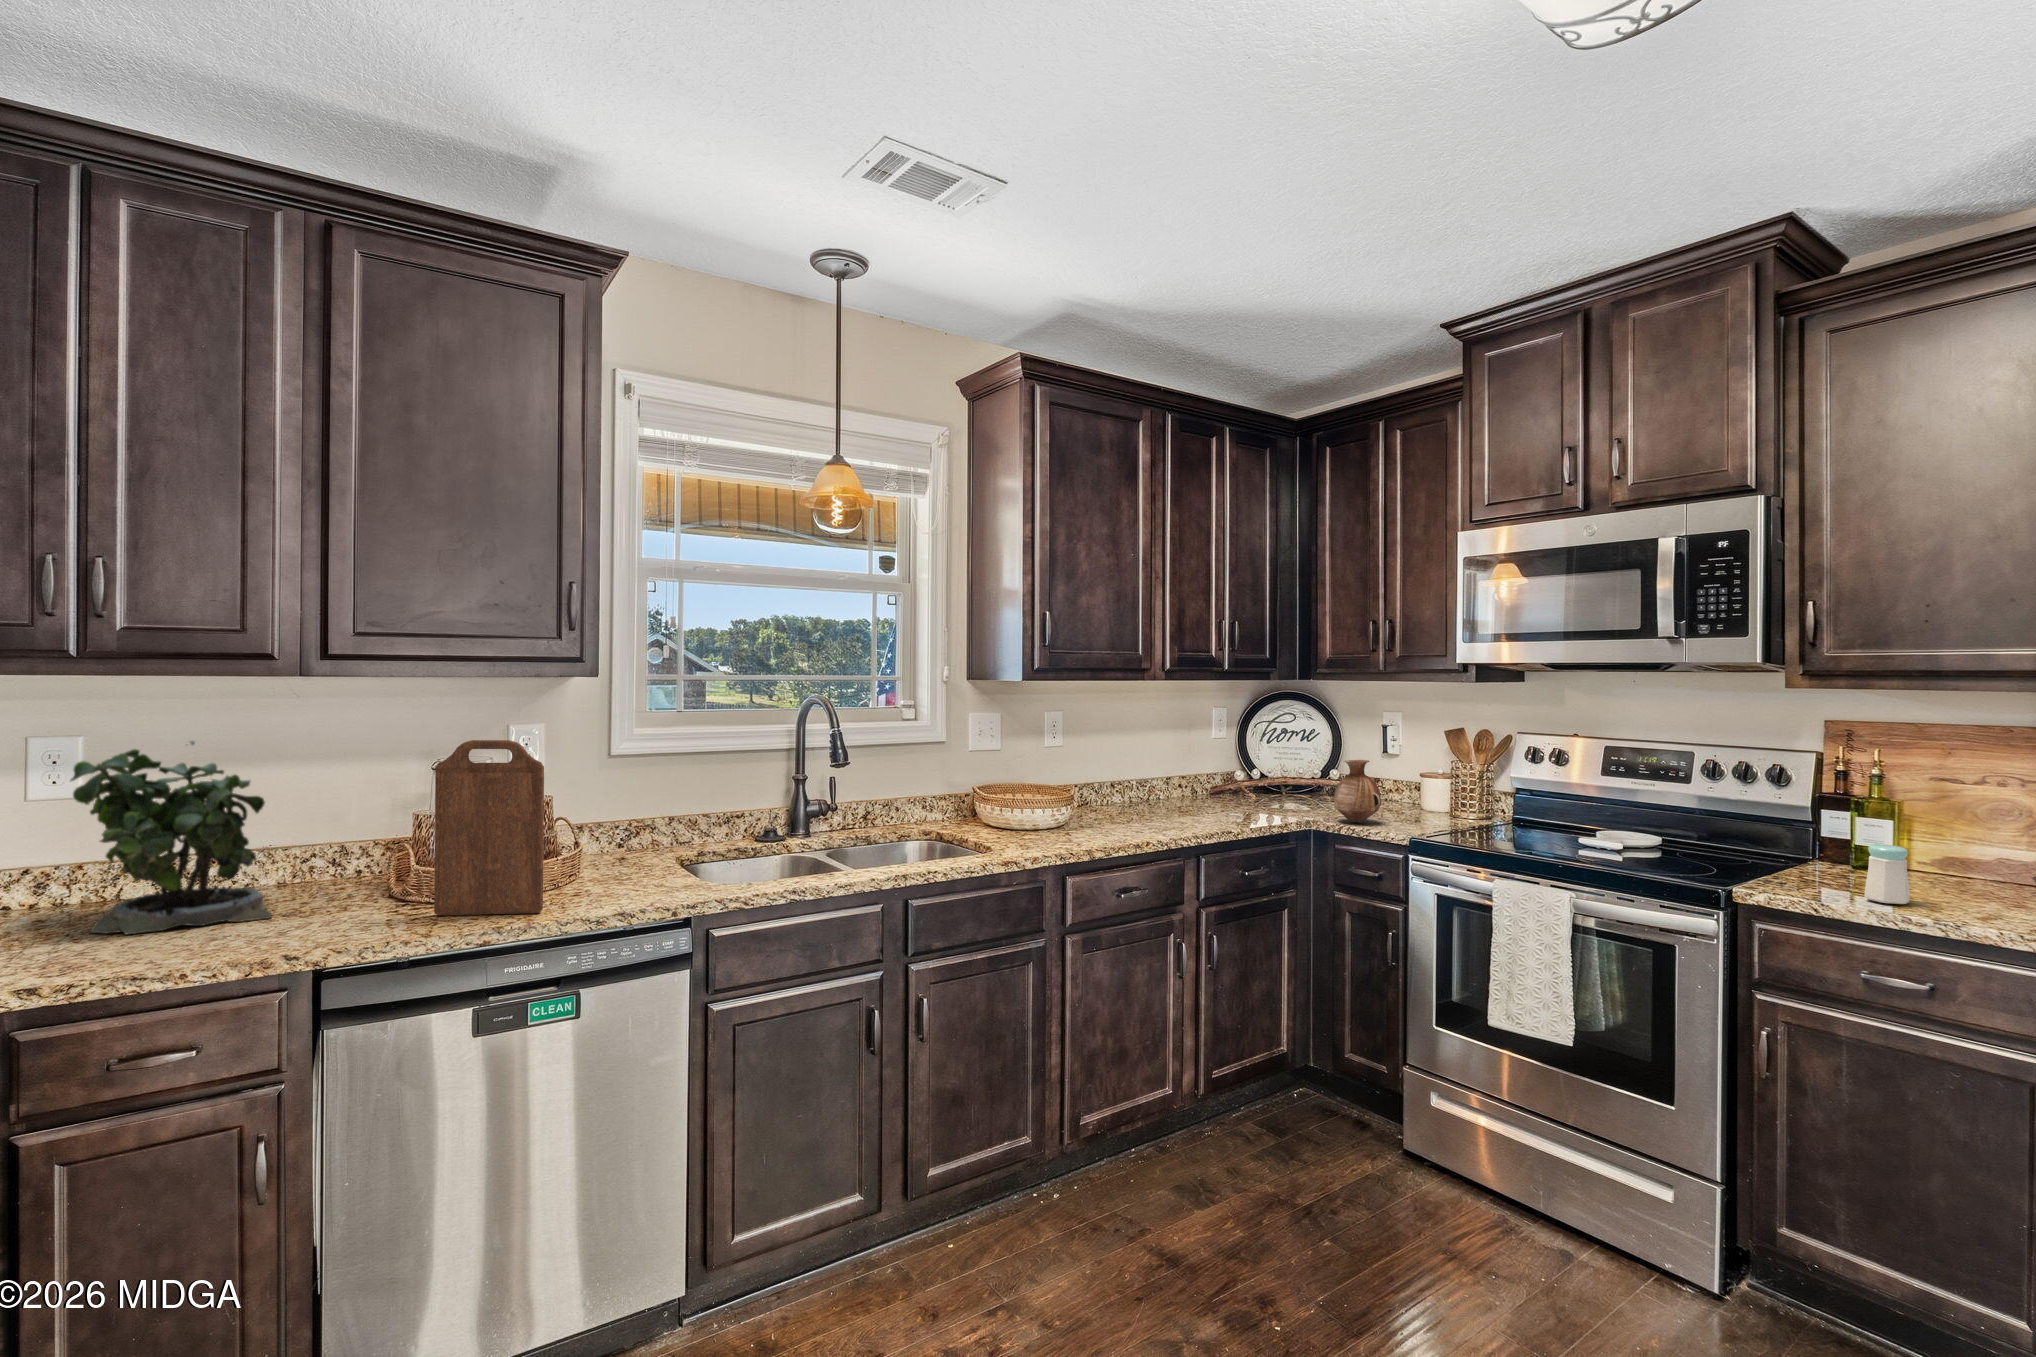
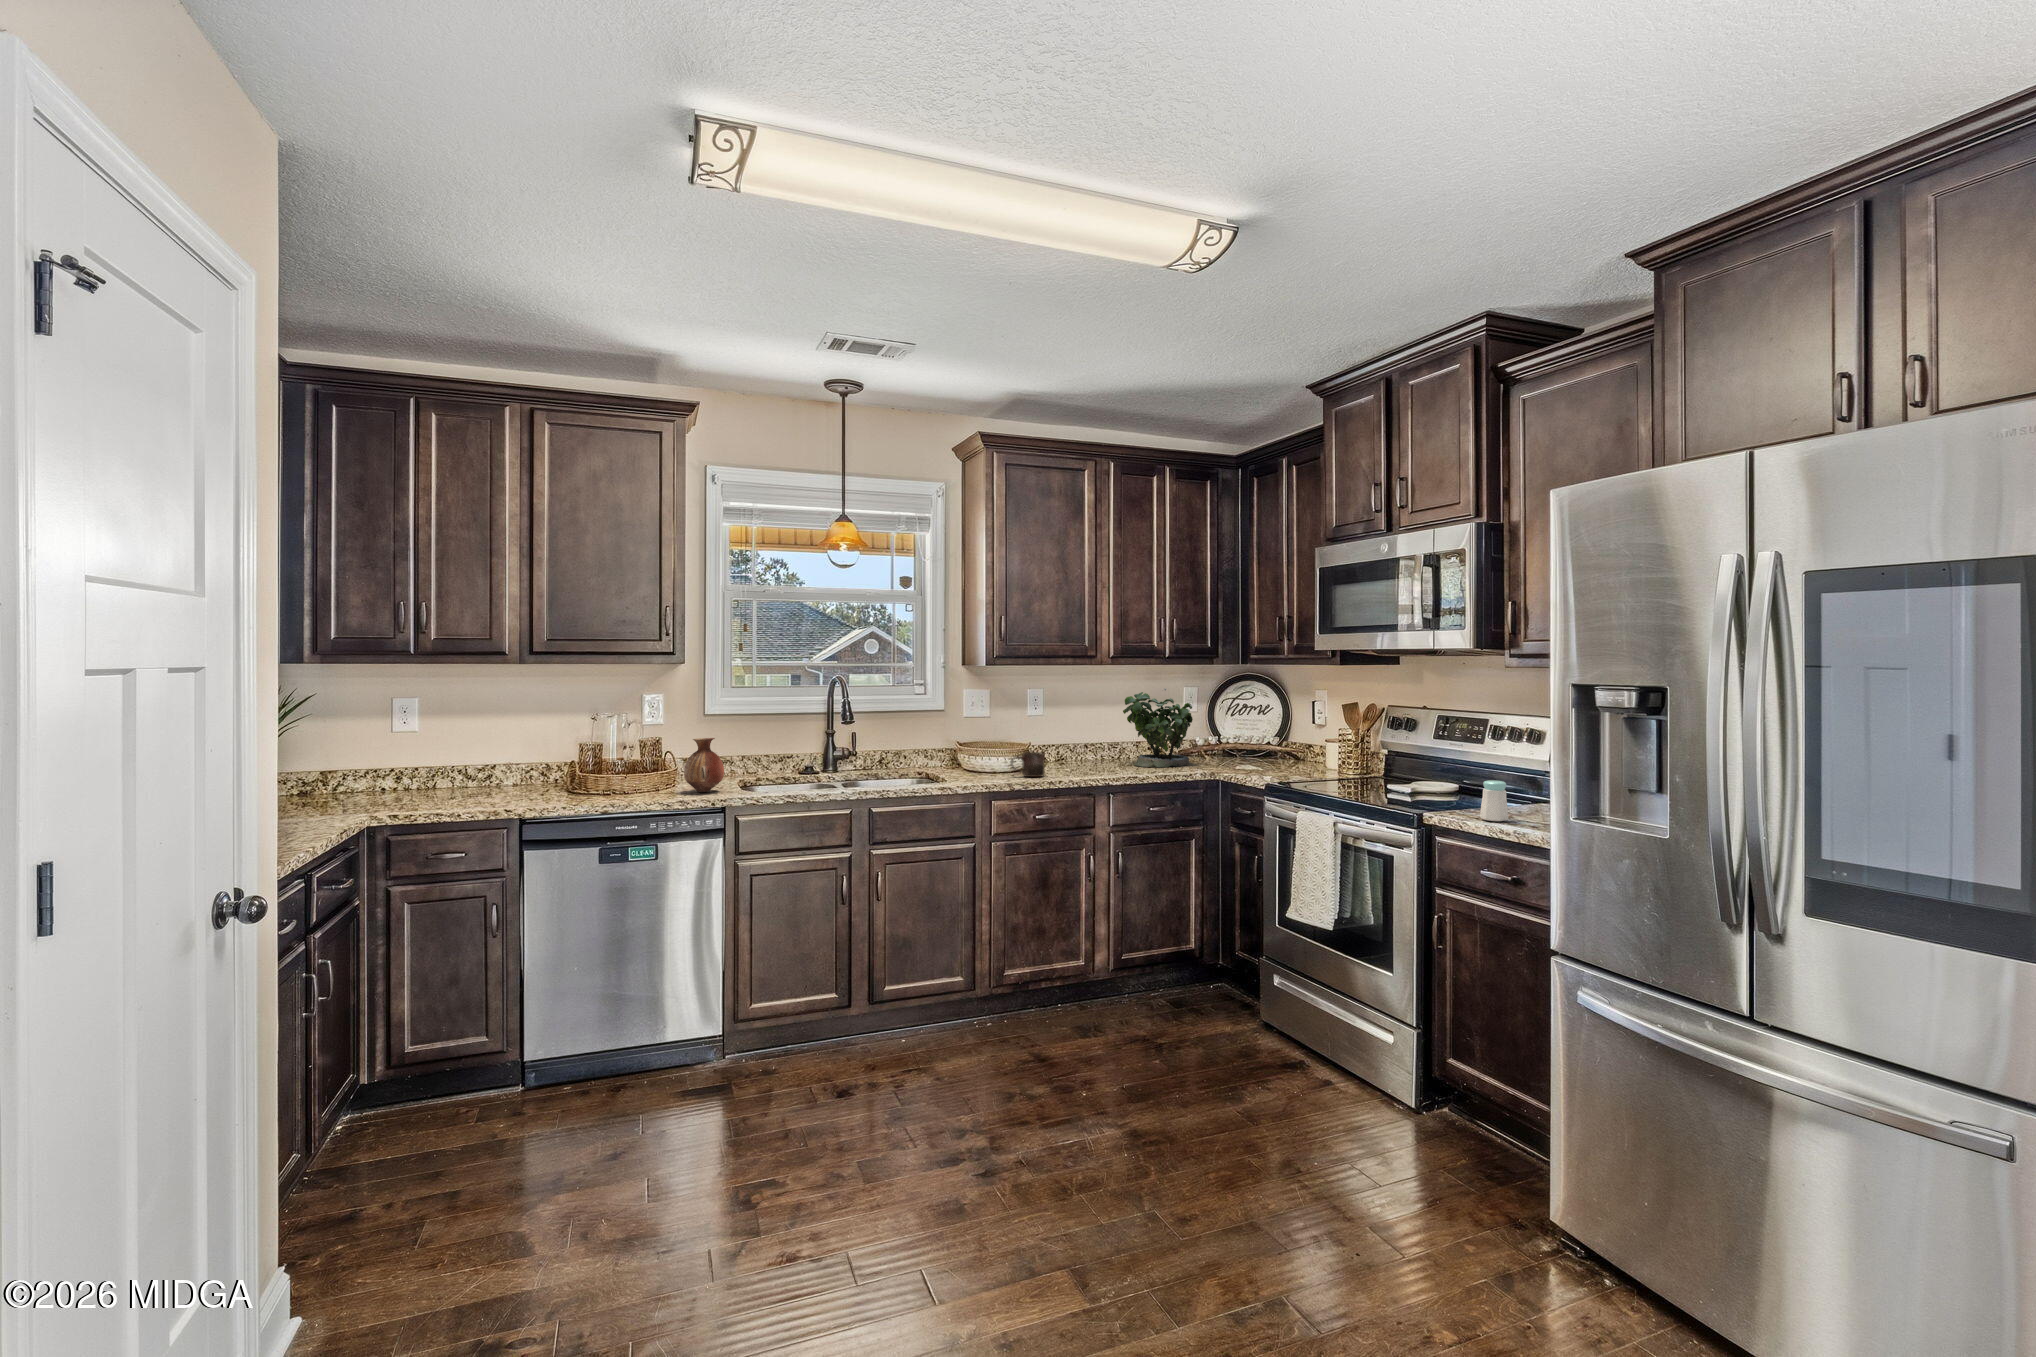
cutting board: present [434,740,544,915] -> none [585,700,641,800]
potted plant: present [71,741,271,934] -> present [1123,689,1197,767]
vase: present [1334,760,1381,822] -> present [684,738,724,792]
mug: none [1066,800,1111,837] -> present [1011,752,1045,777]

